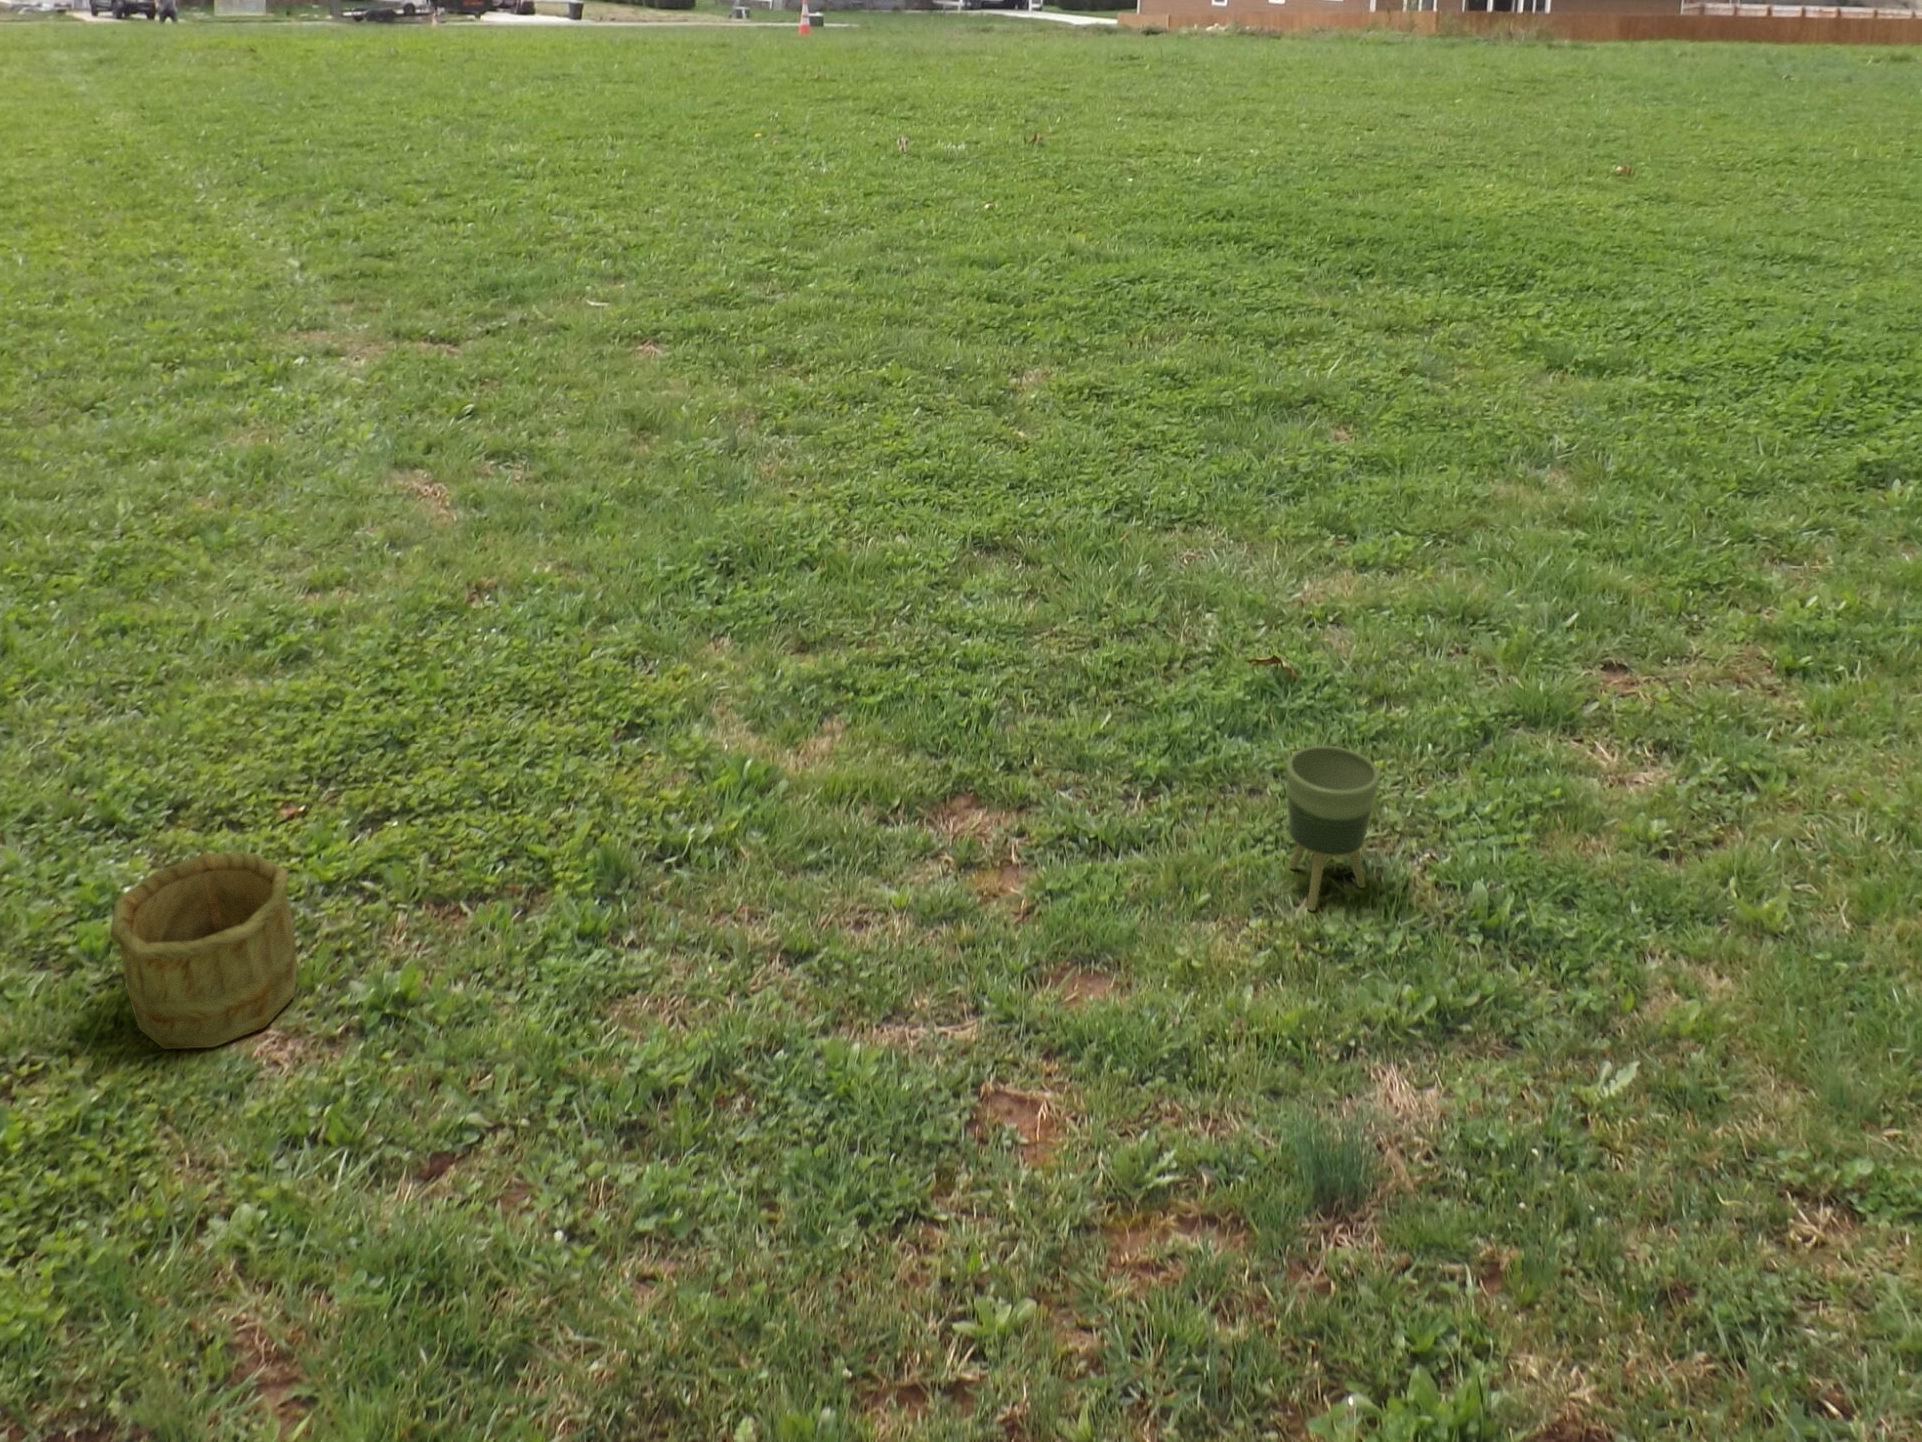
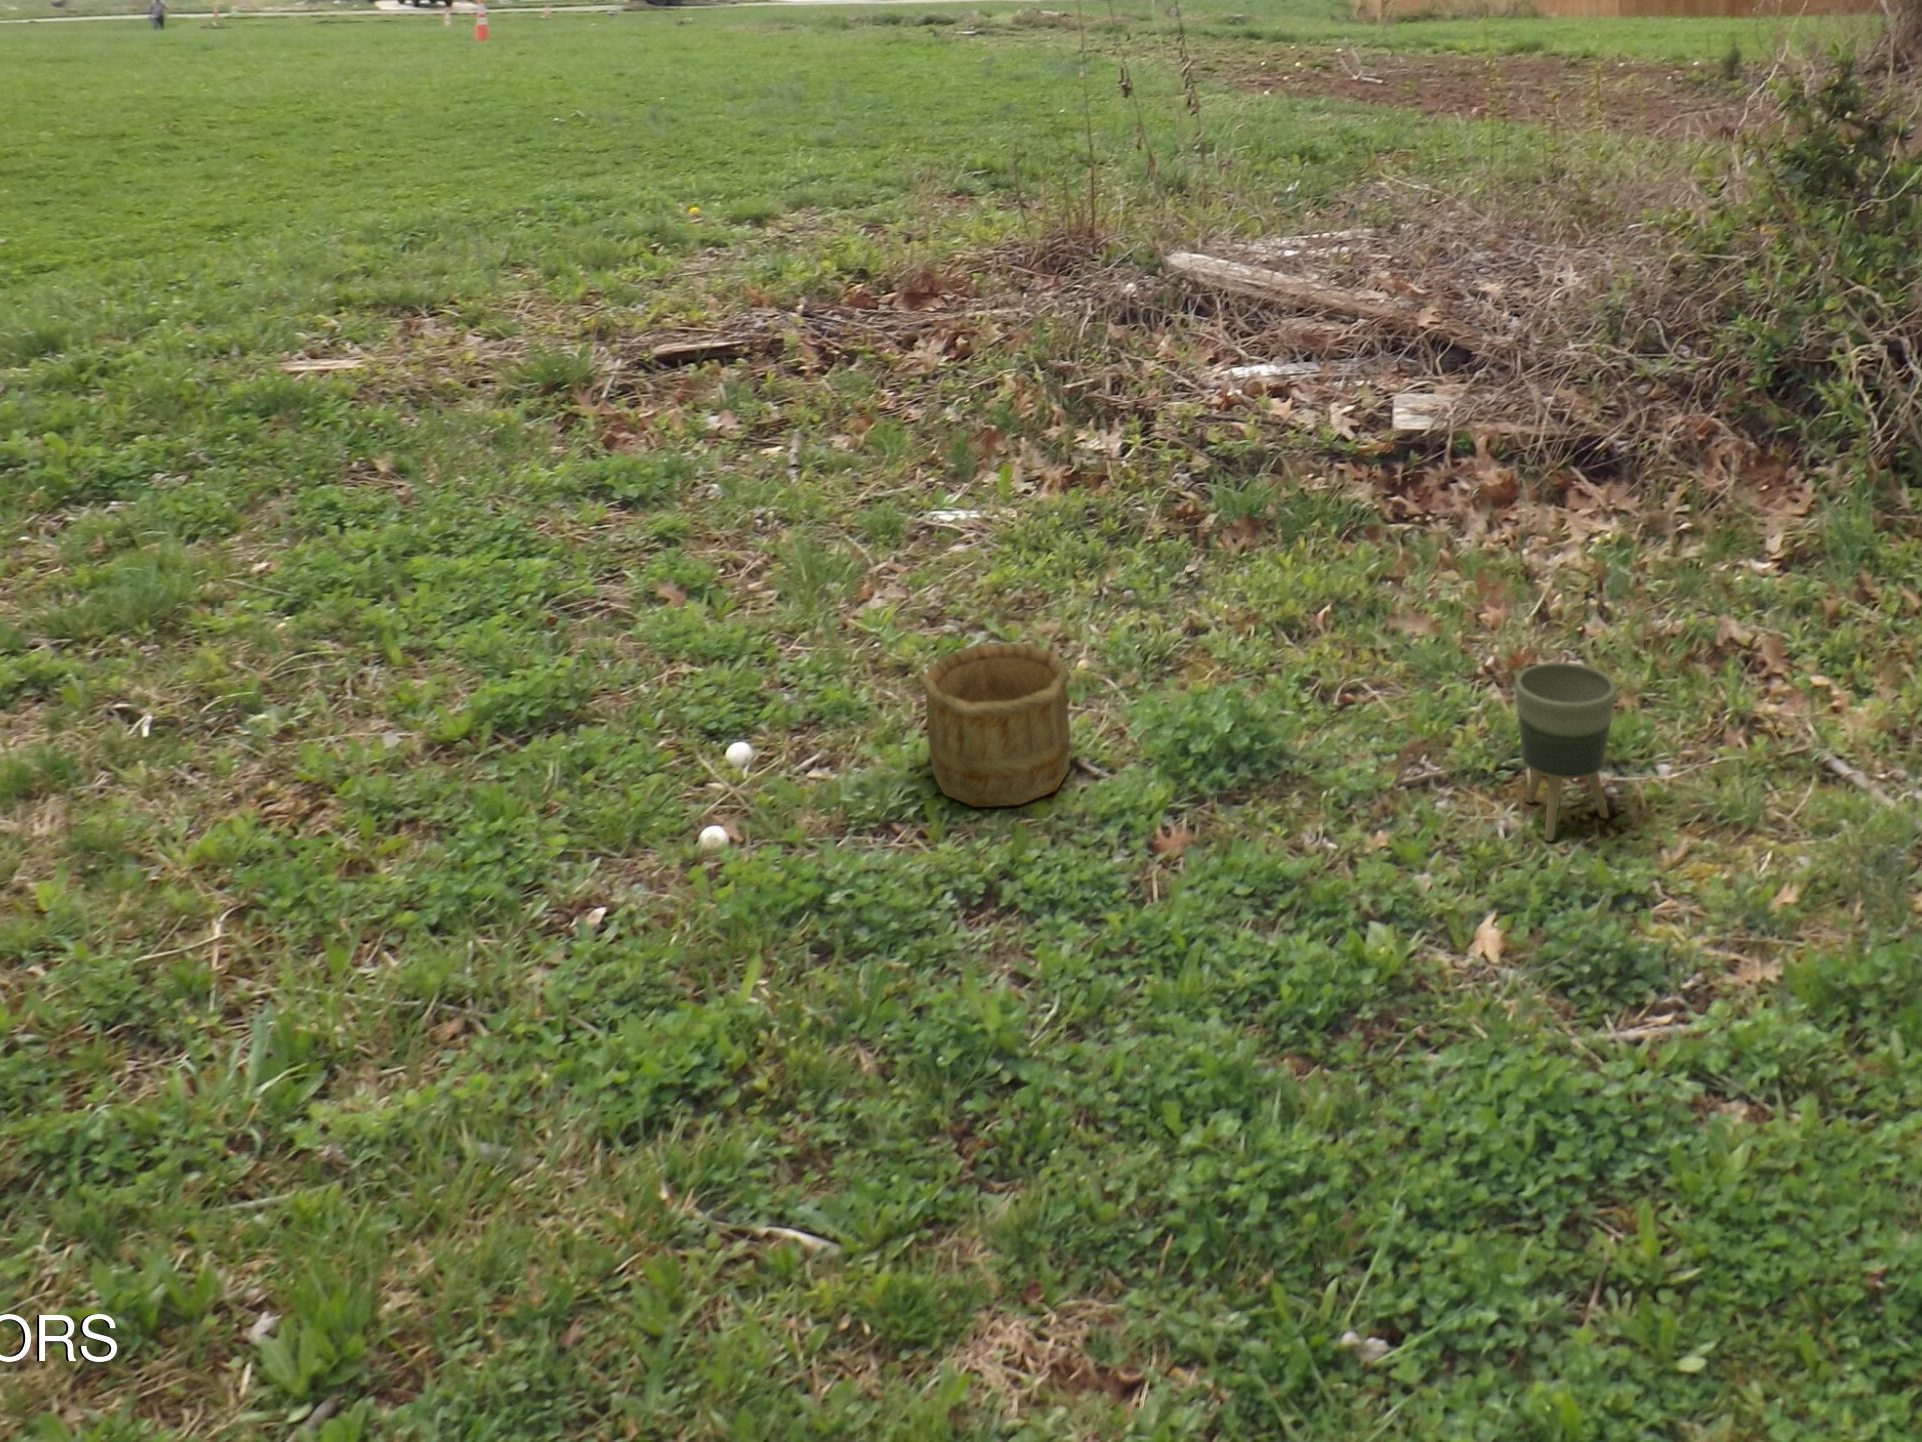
wooden bucket: present [110,853,297,1049] -> present [920,643,1071,807]

